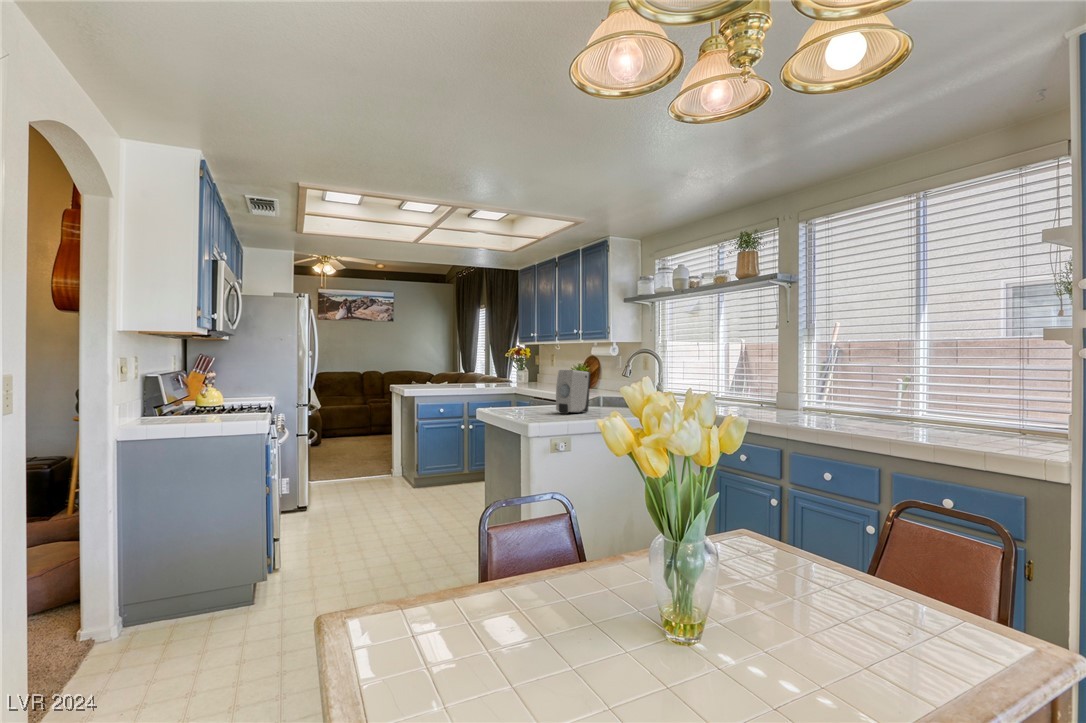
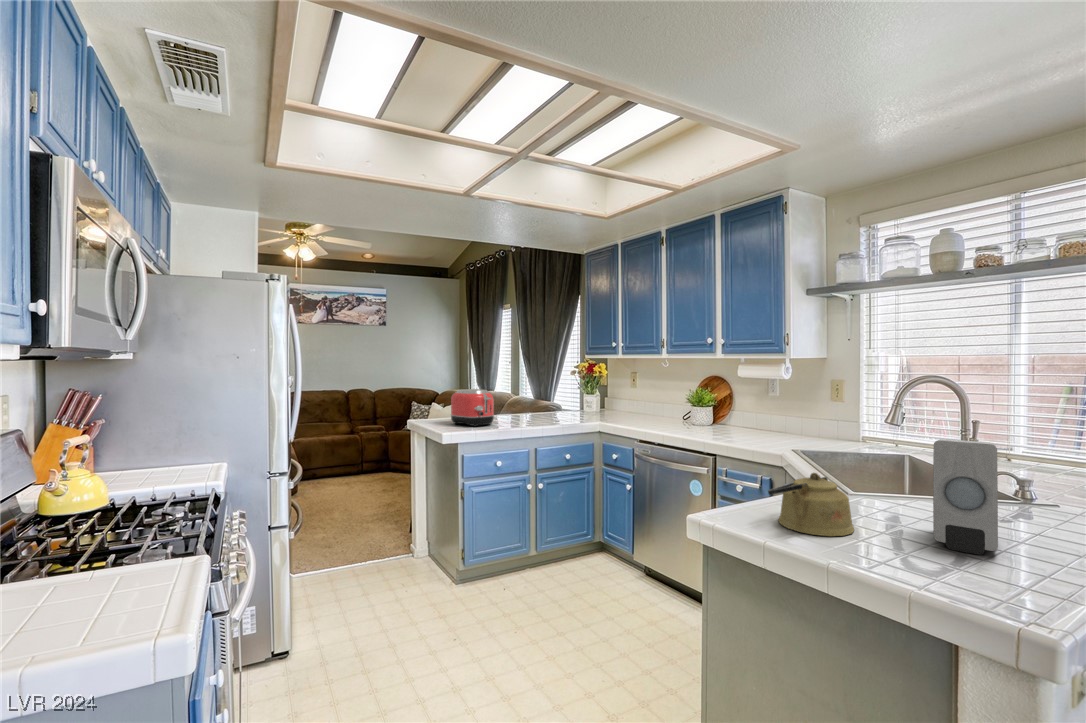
toaster: none [415,364,443,388] -> present [451,389,494,427]
kettle: none [507,387,540,412] -> present [768,473,854,536]

